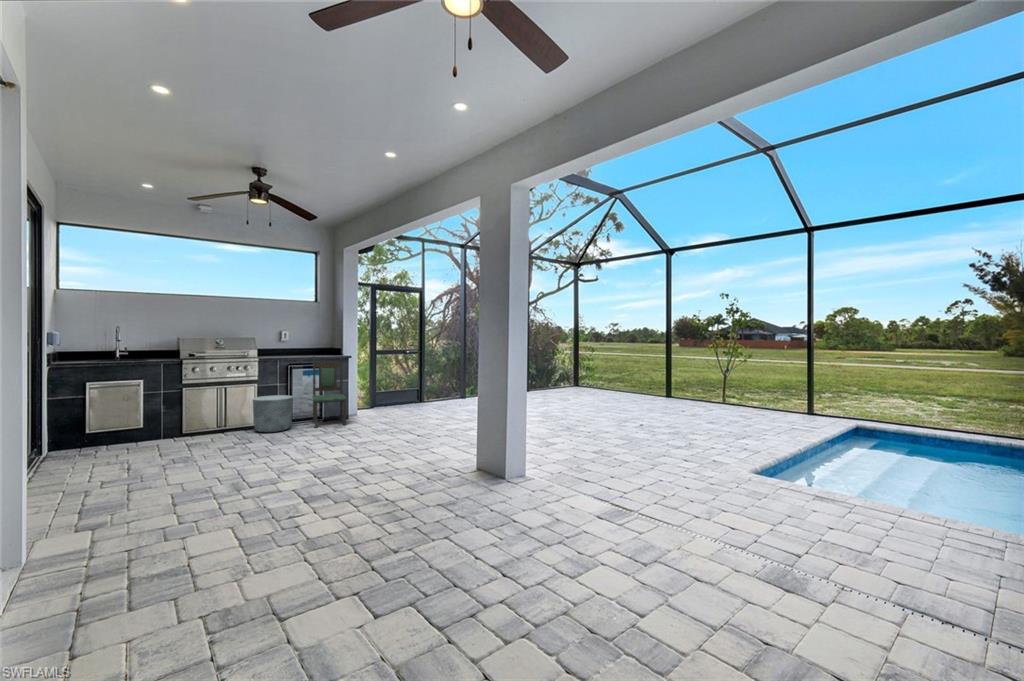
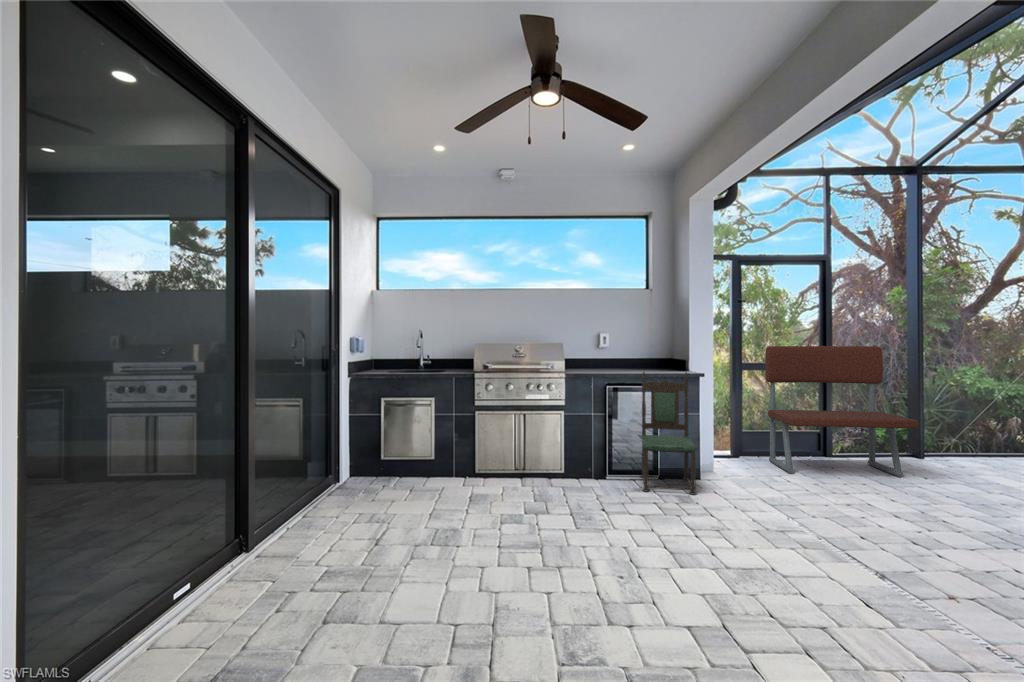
bench: none [389,339,459,411] -> present [765,346,919,477]
planter: present [253,395,293,432] -> none [556,430,611,490]

